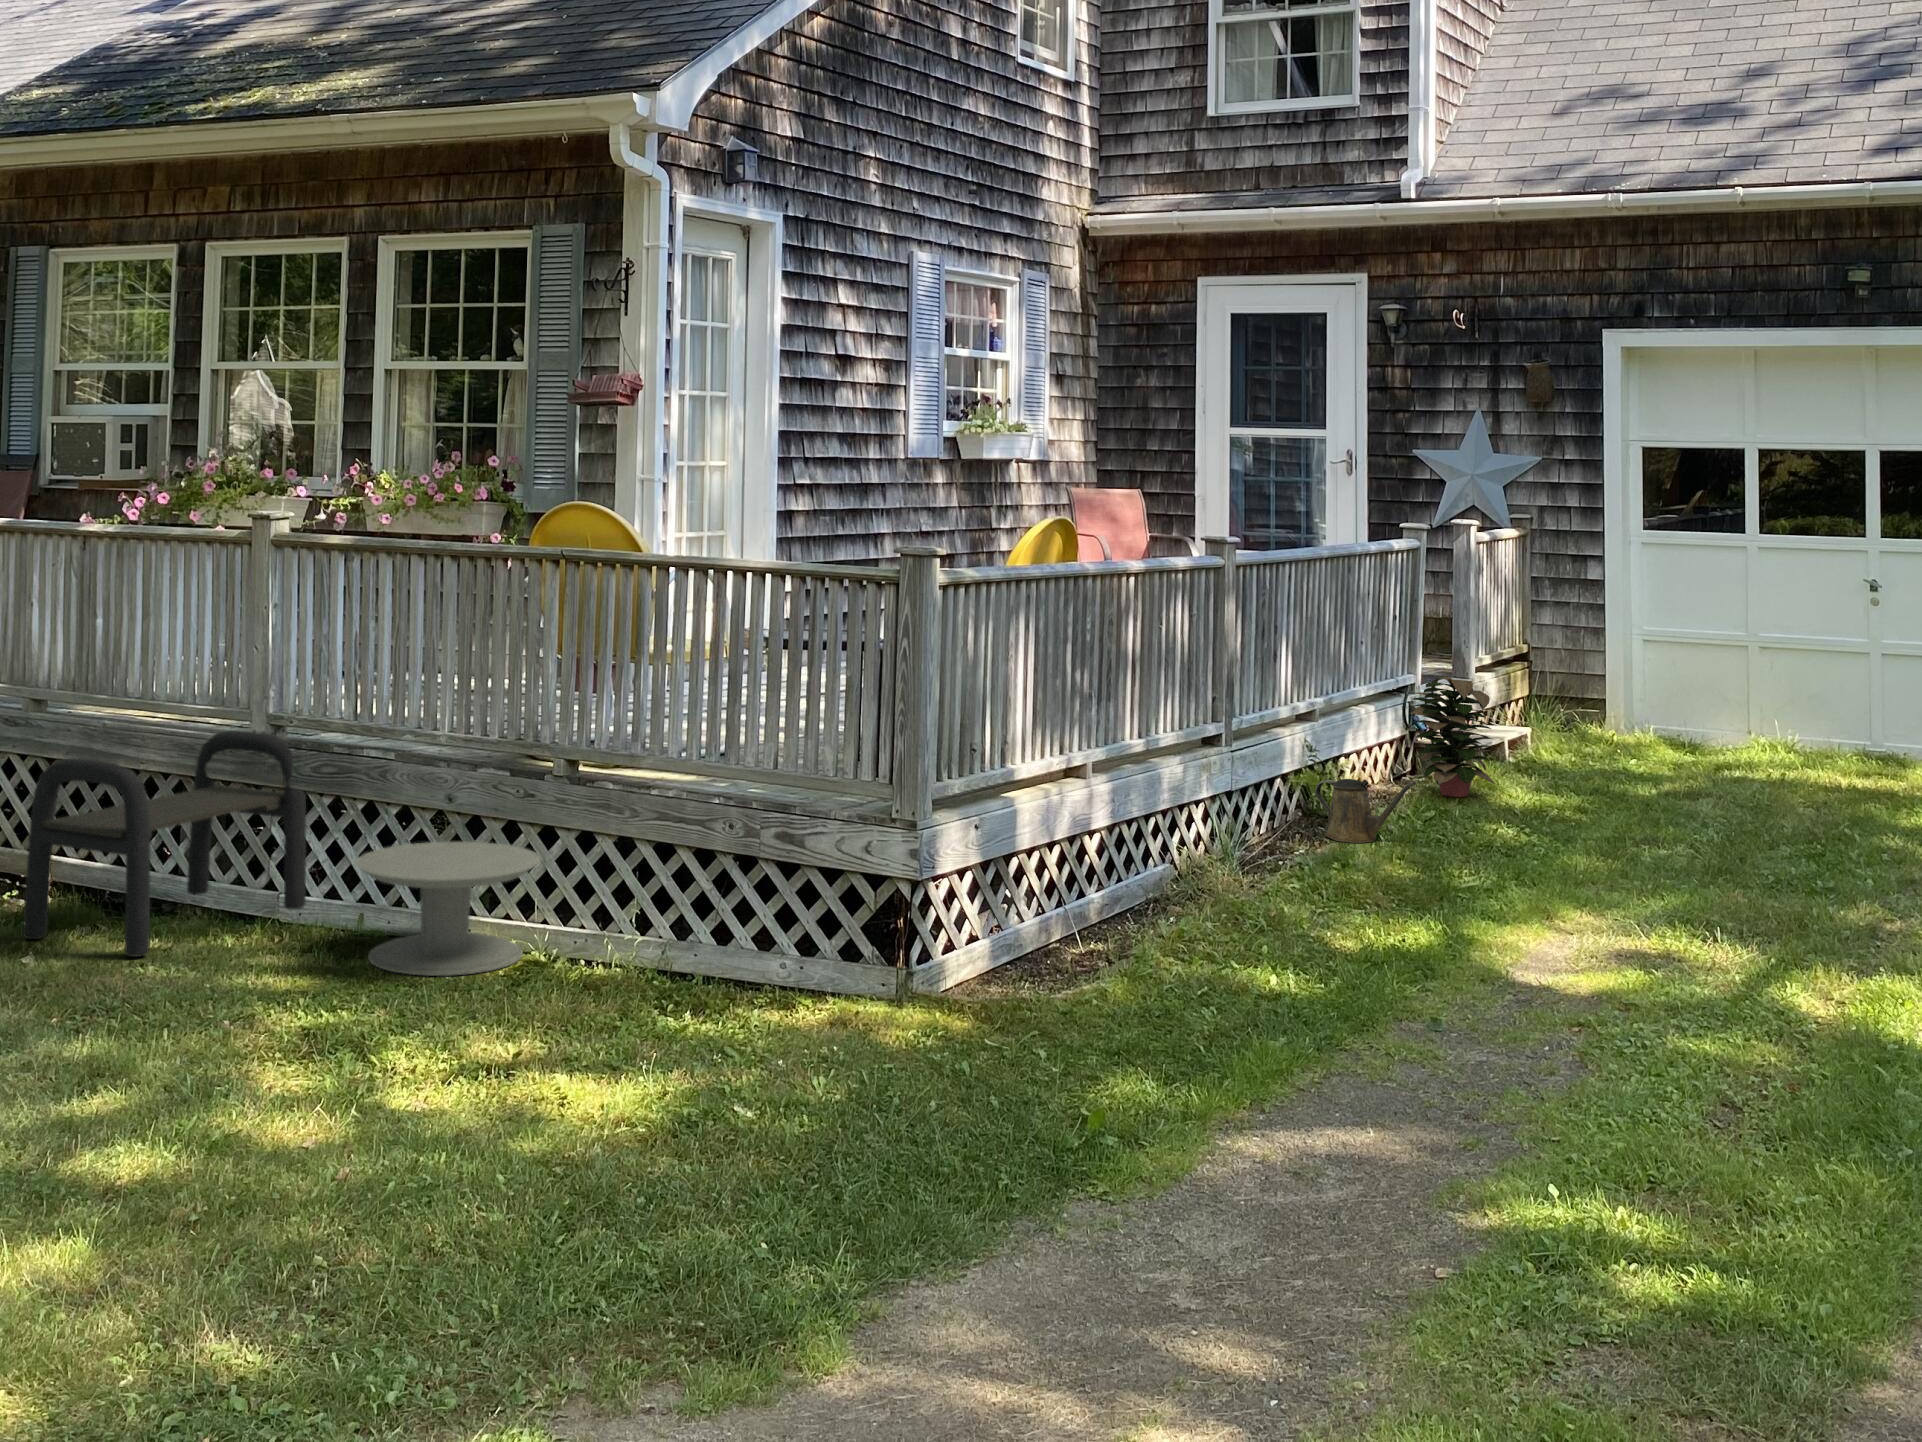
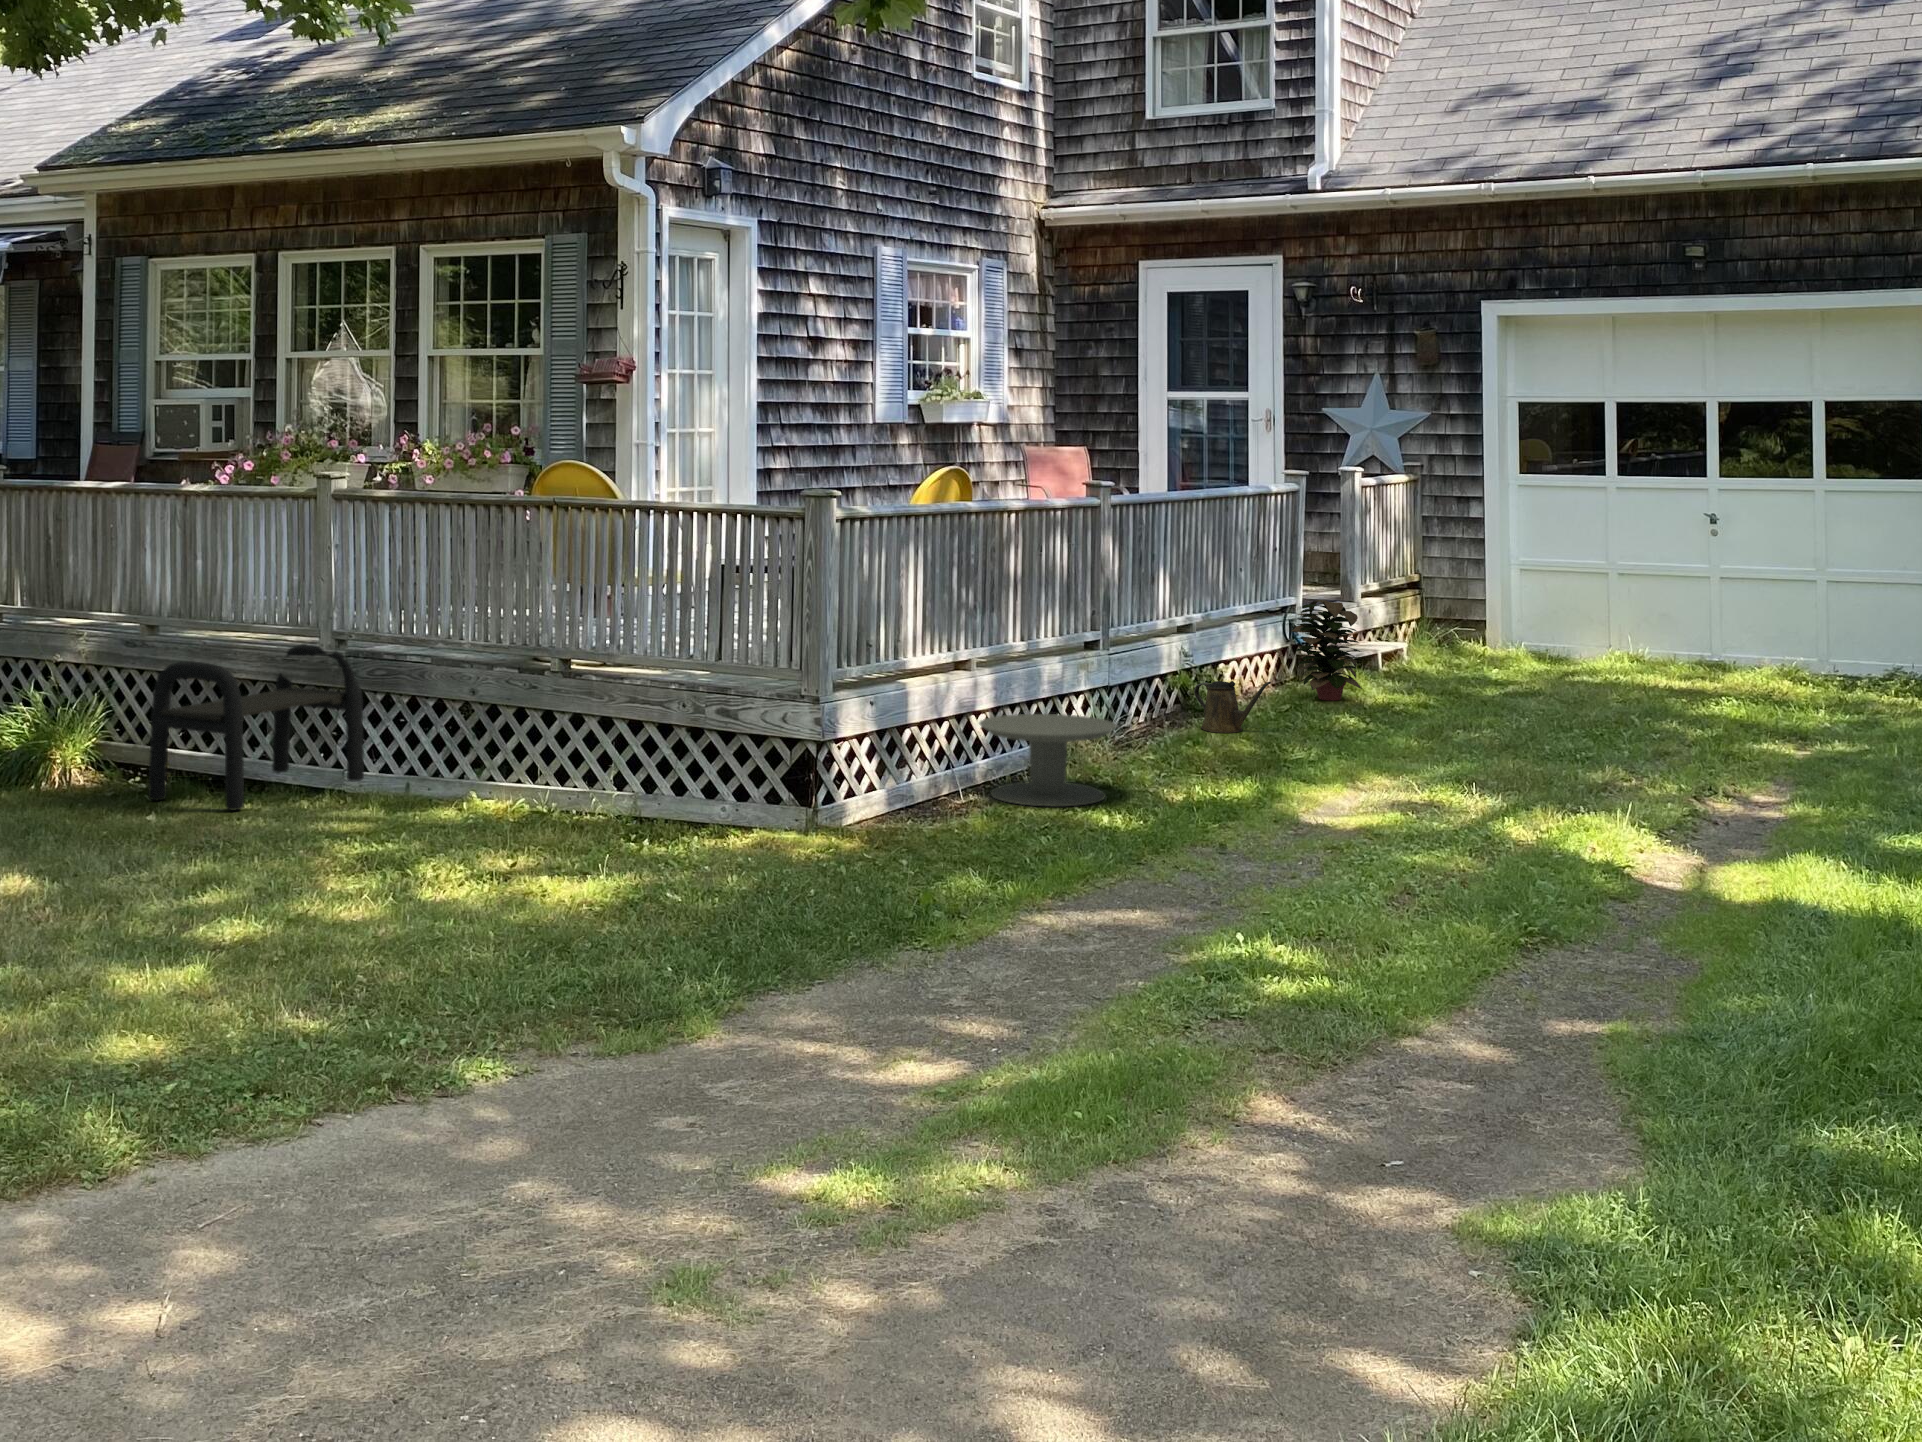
side table: present [355,842,541,976] -> present [979,714,1116,806]

